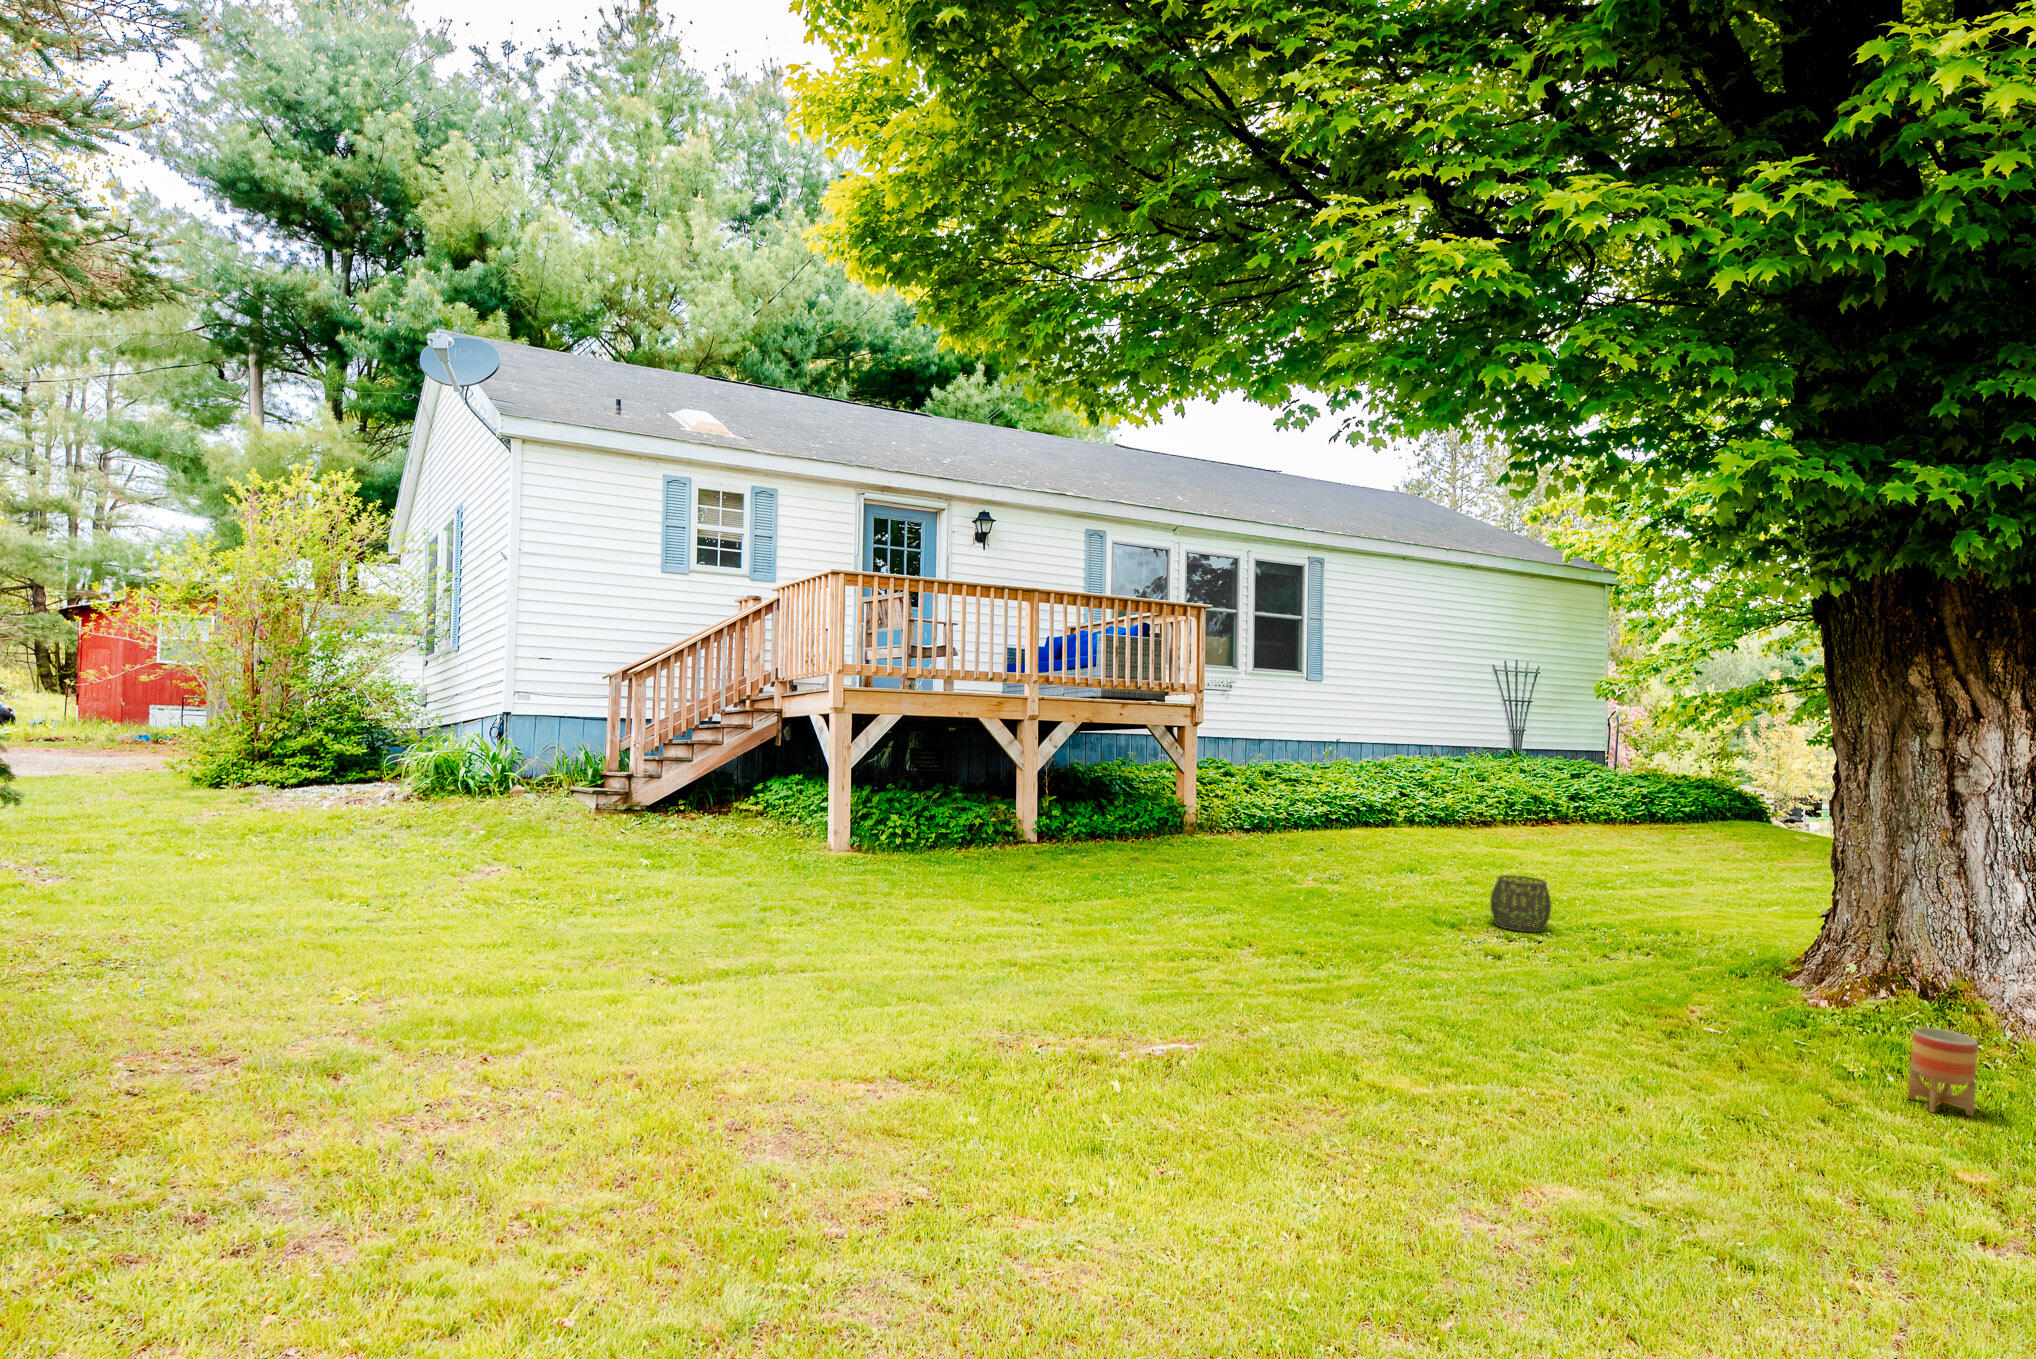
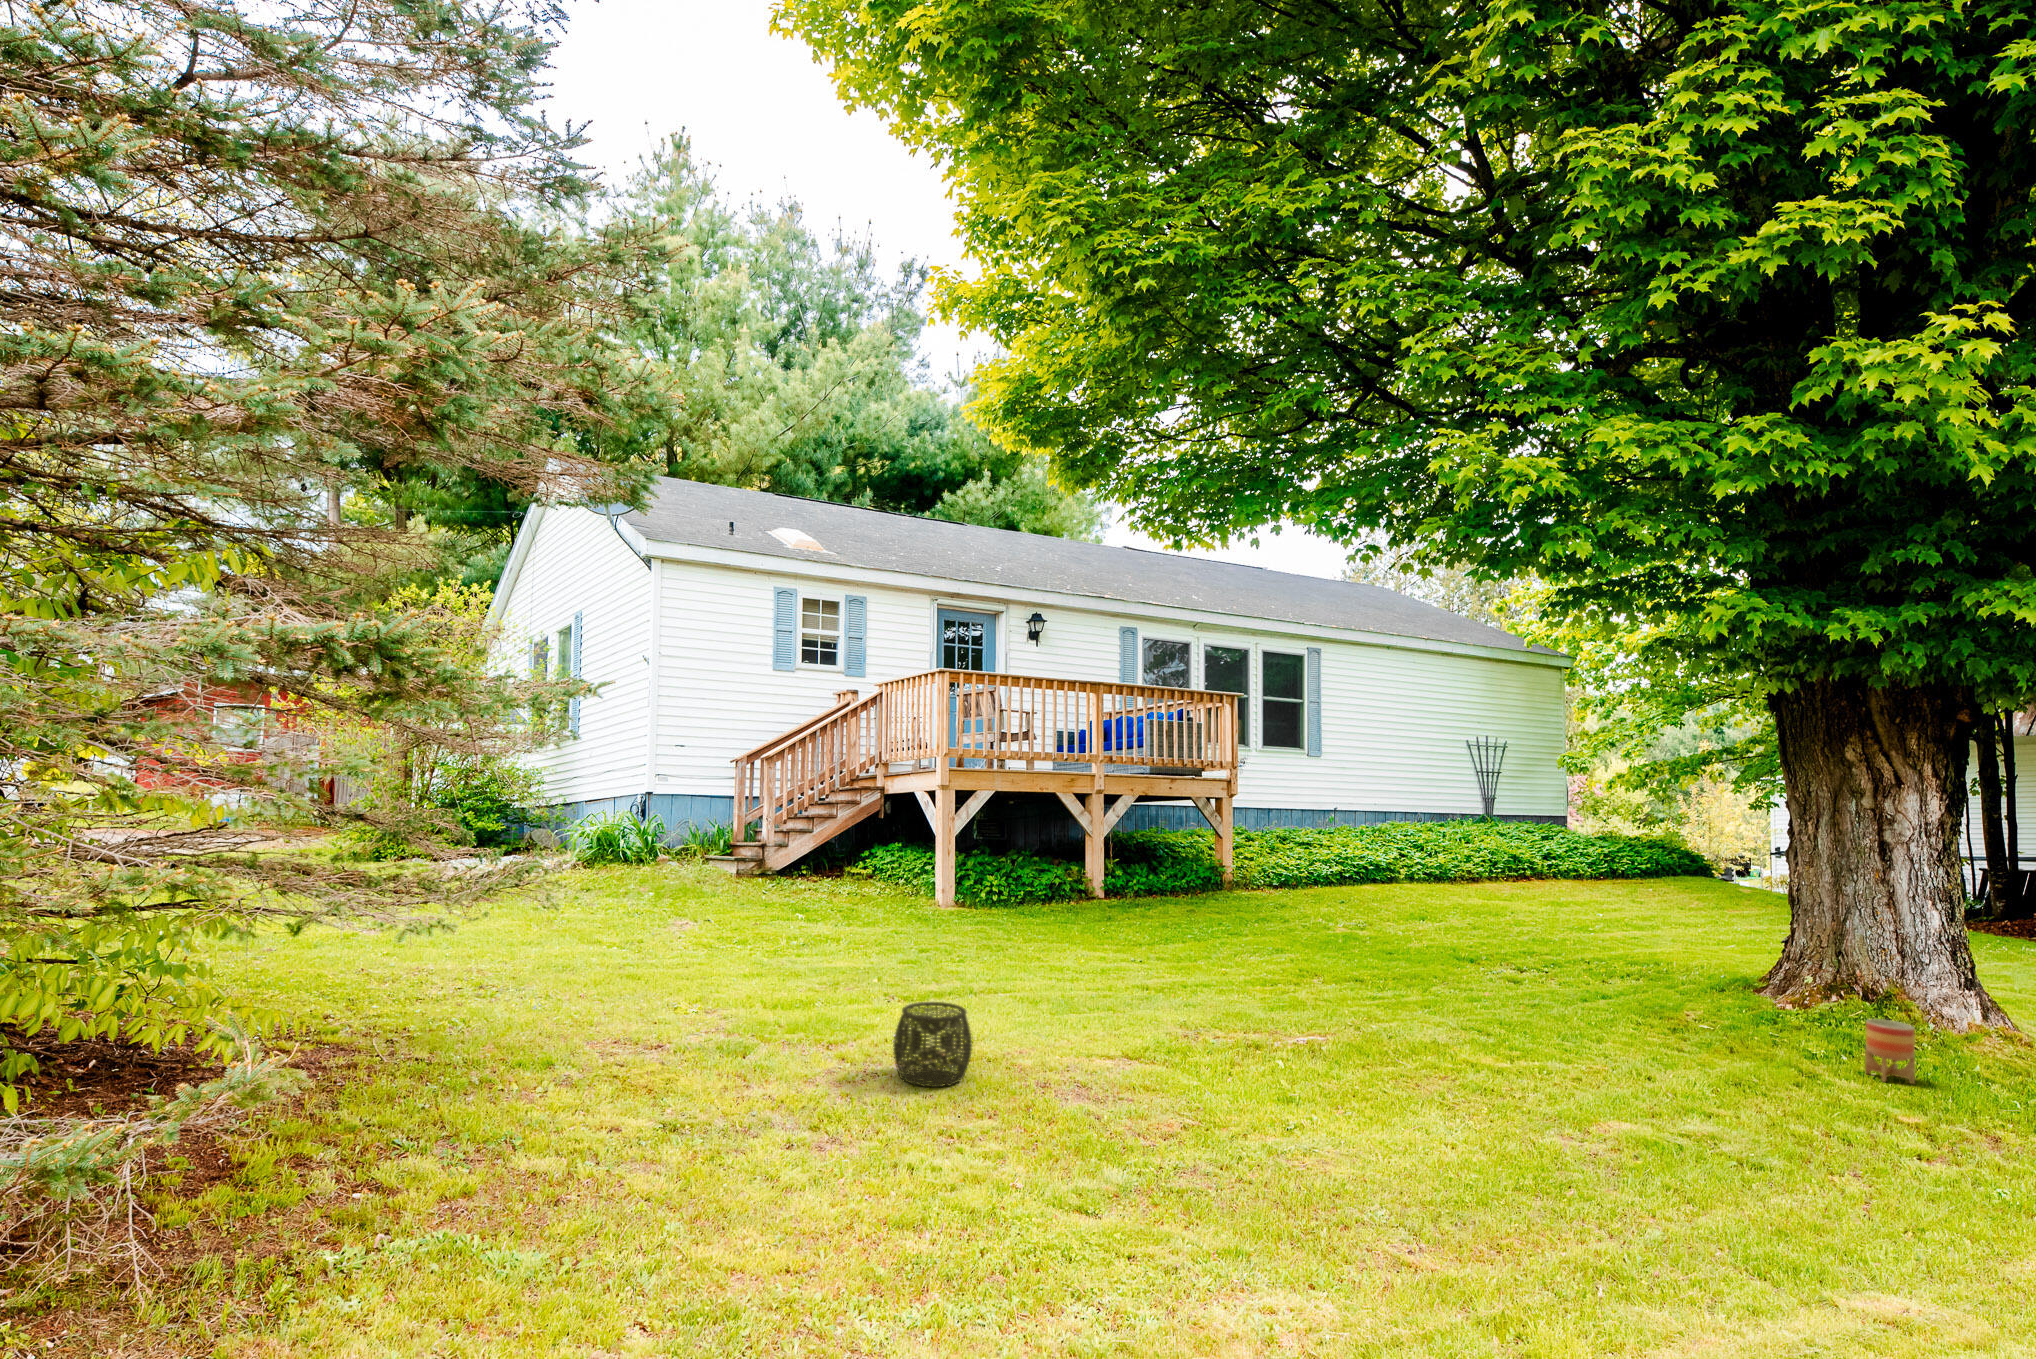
woven basket: present [1490,875,1551,933] -> present [893,1002,972,1087]

